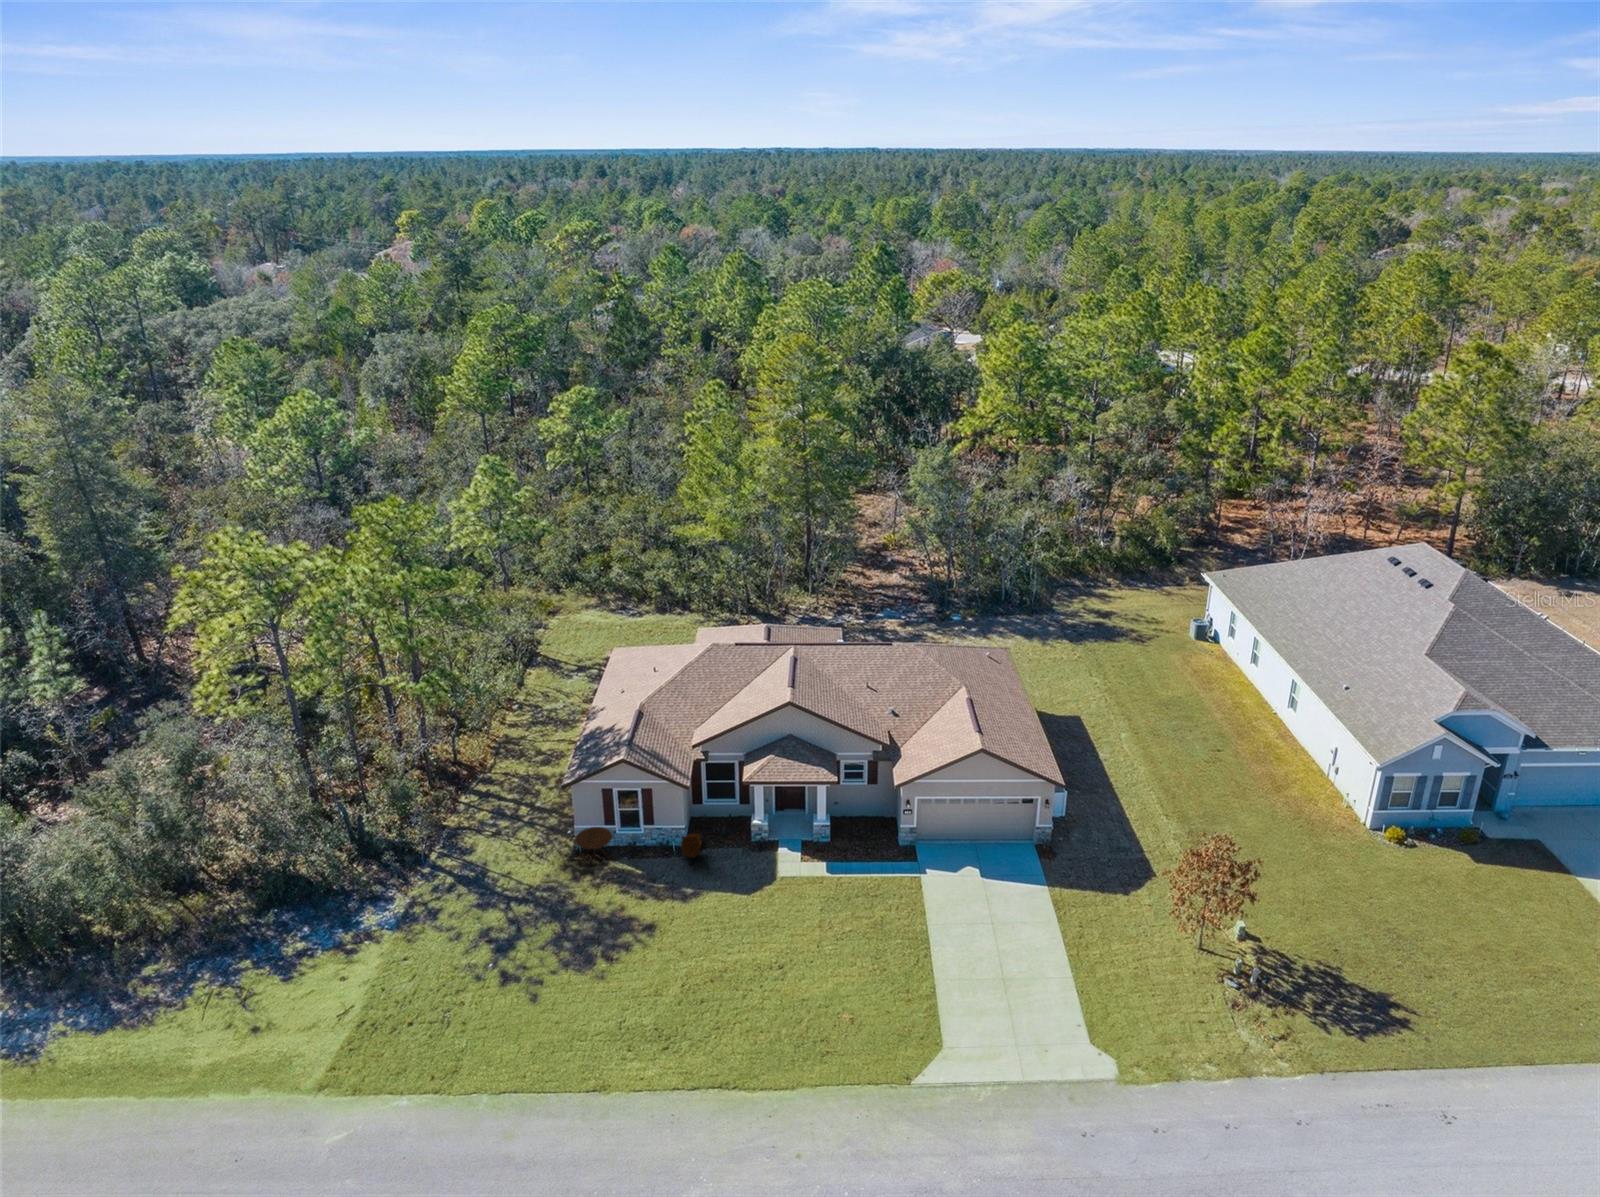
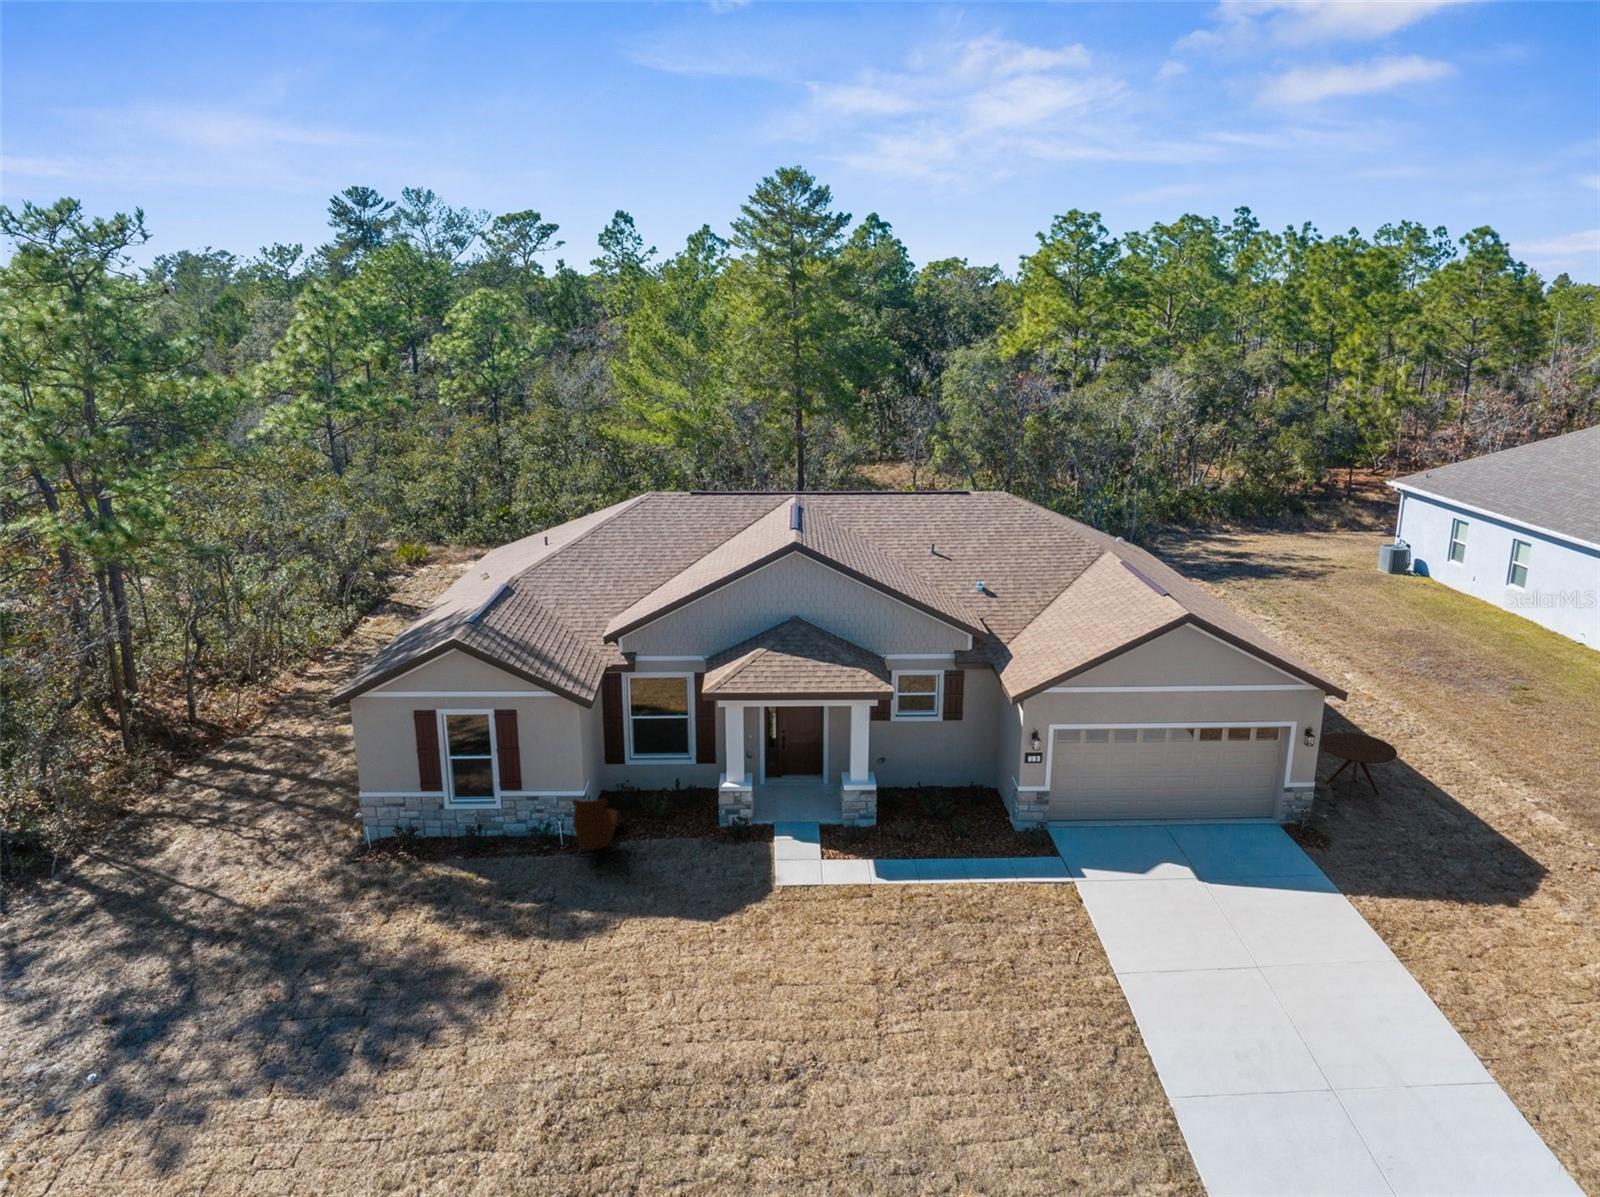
round table: present [575,827,612,856] -> present [1320,733,1397,799]

